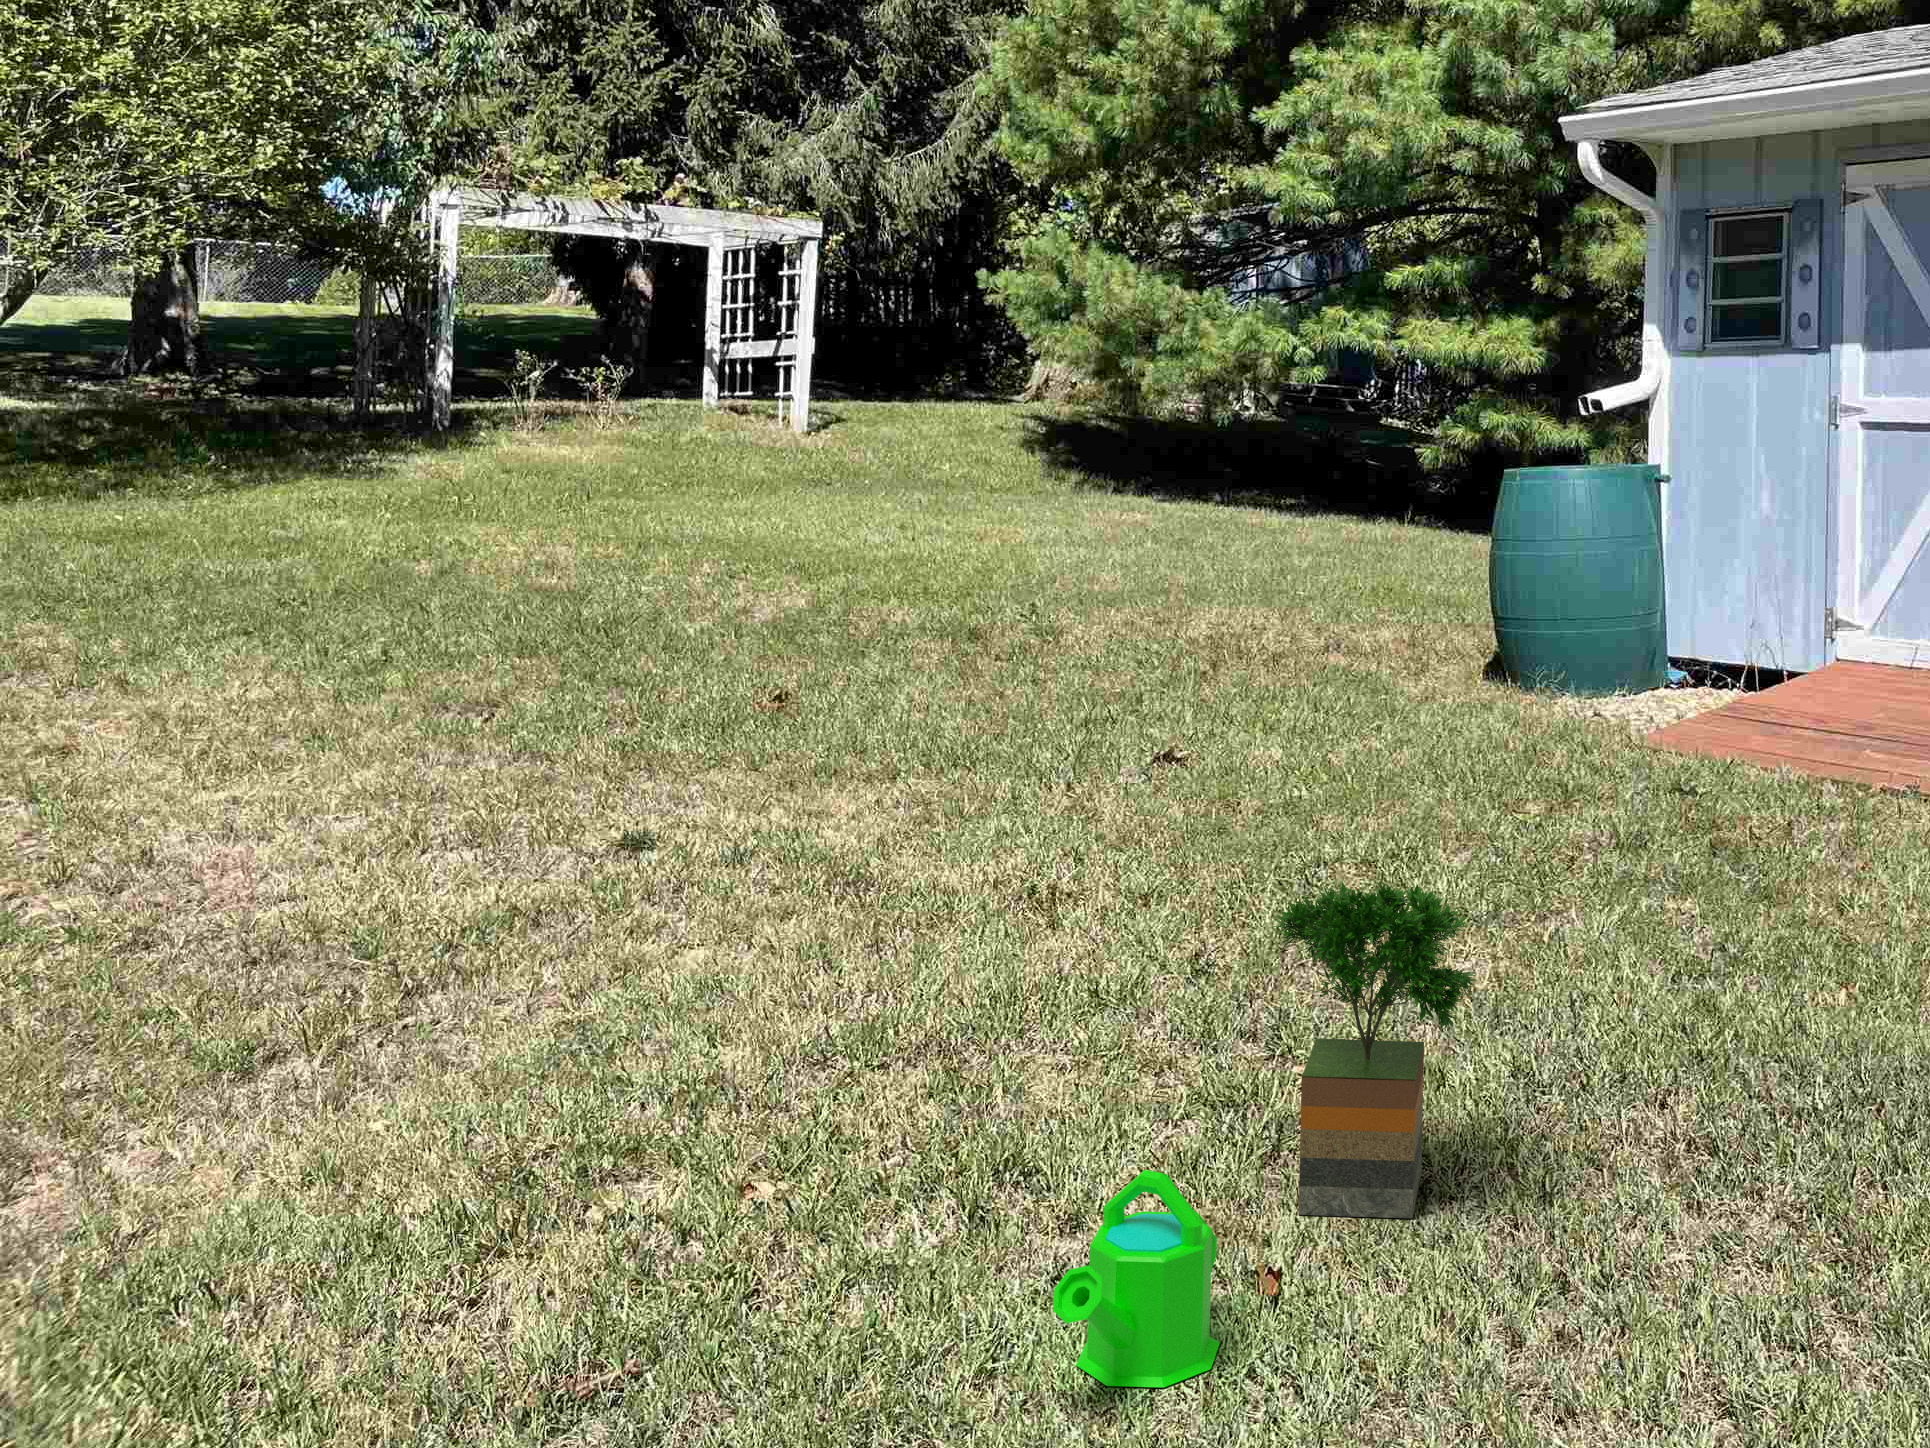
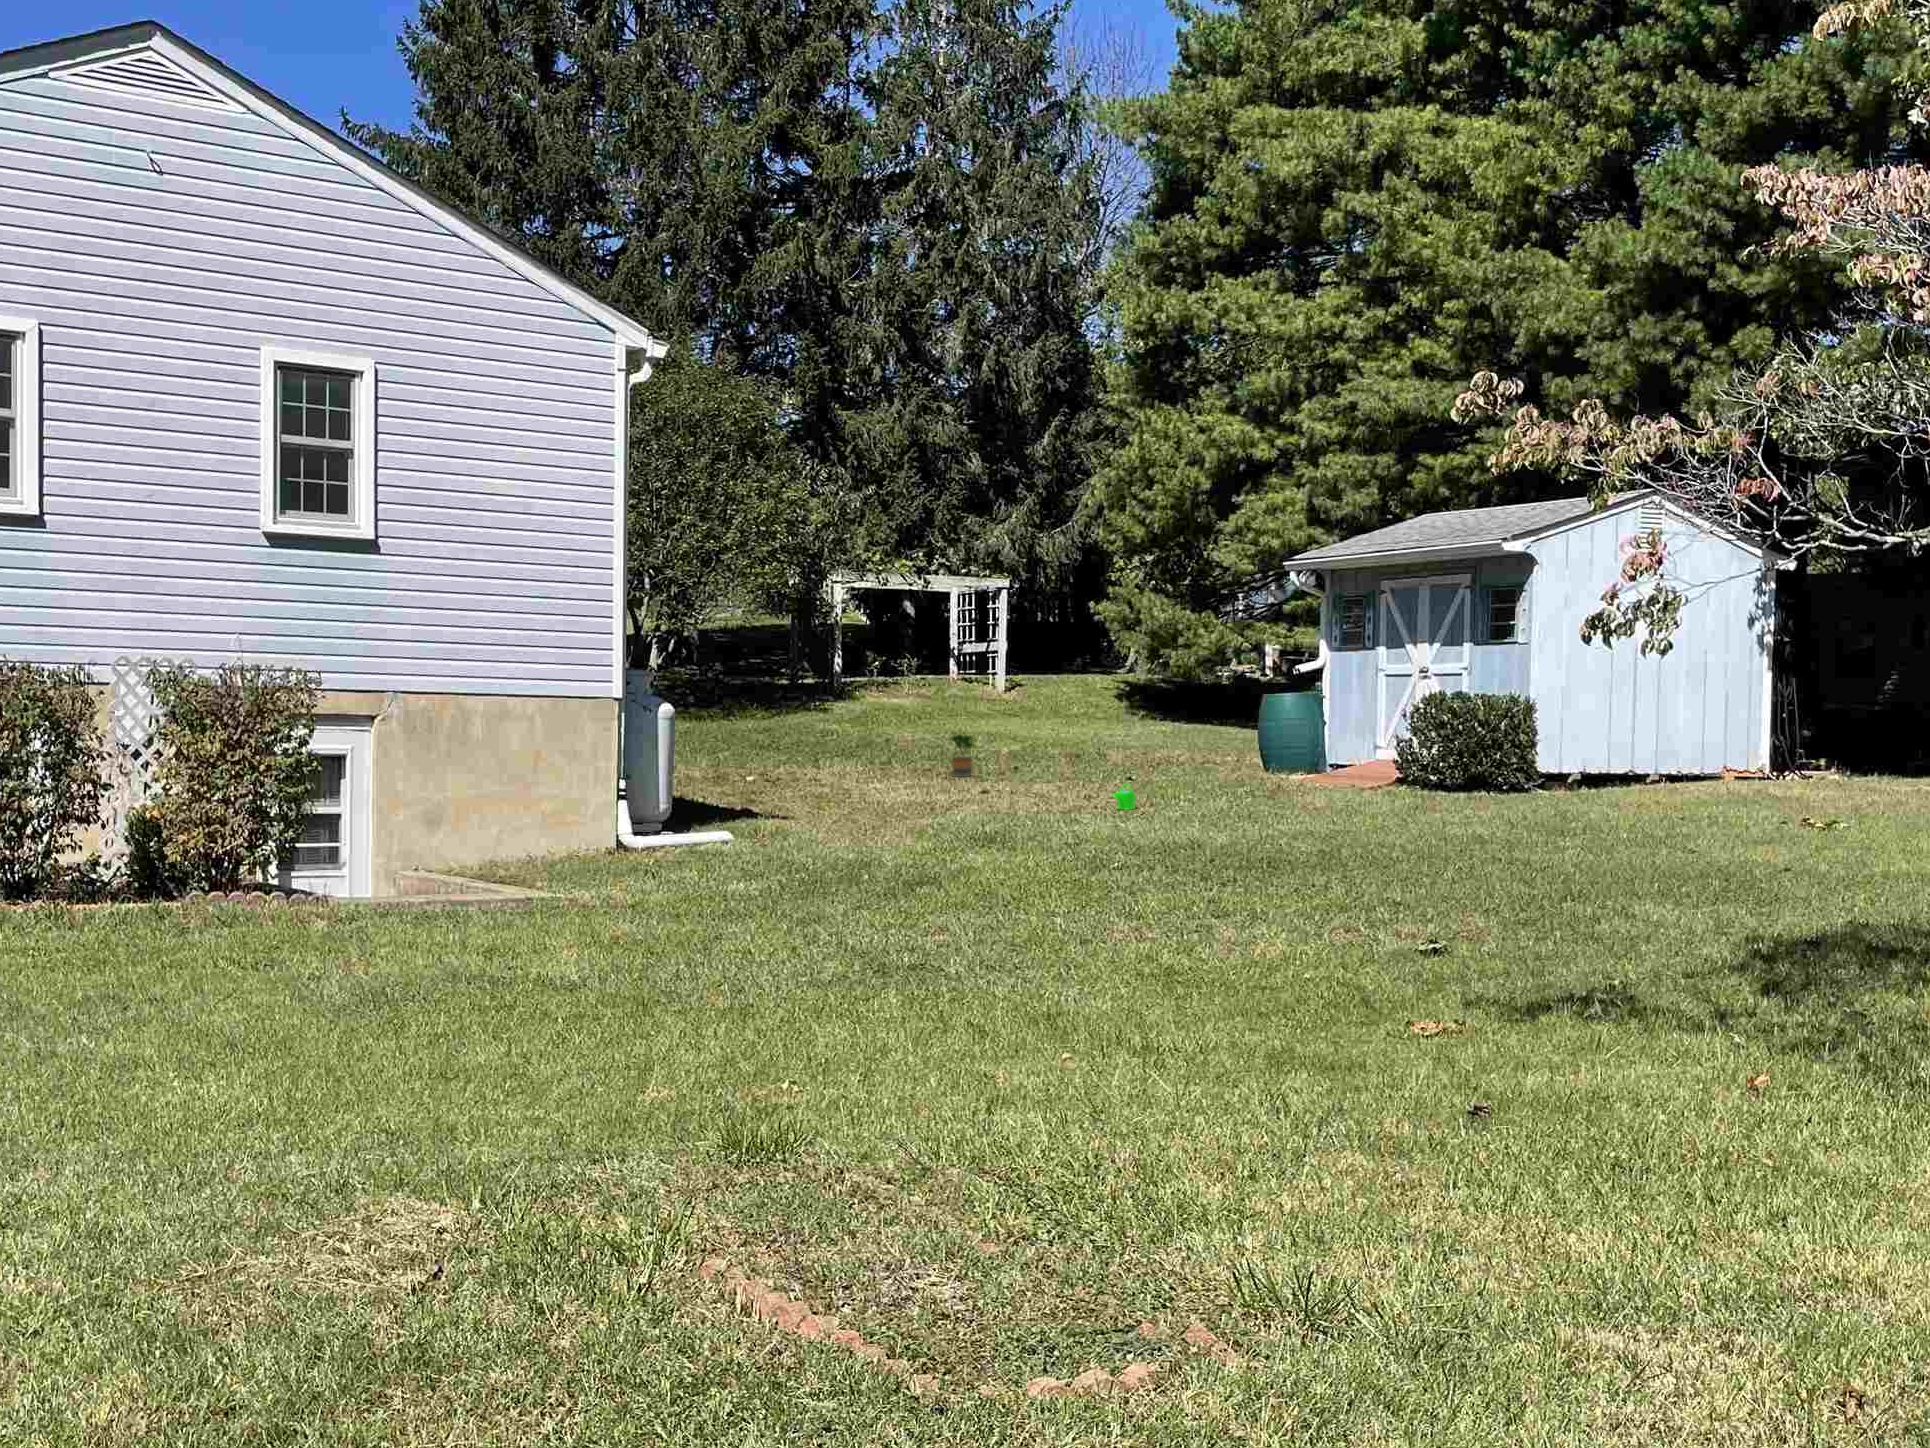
potted tree: present [1273,882,1477,1218] -> present [951,734,974,777]

